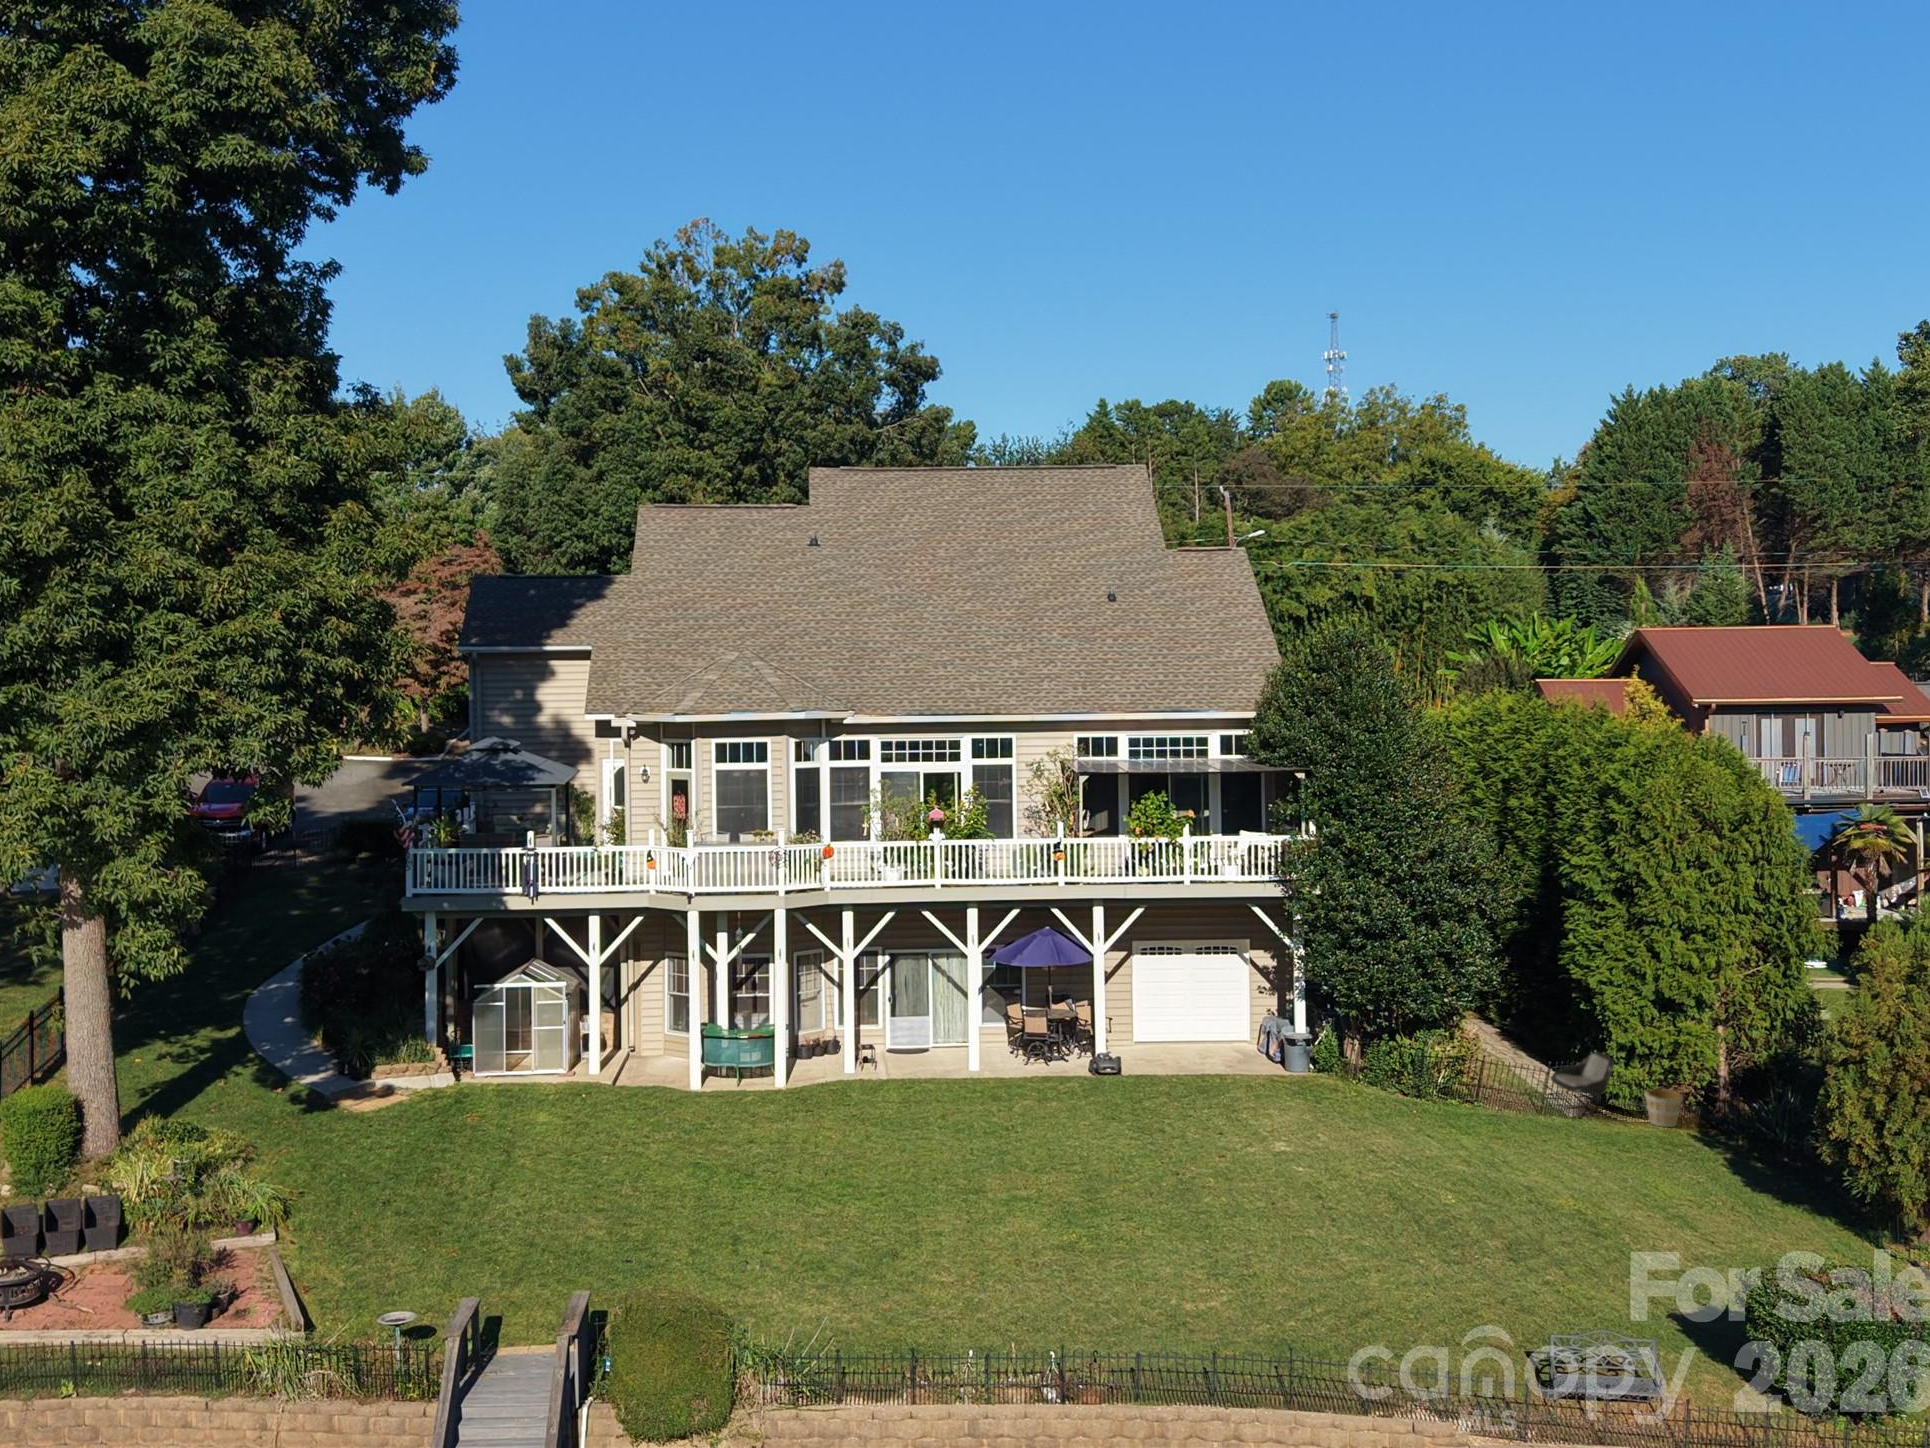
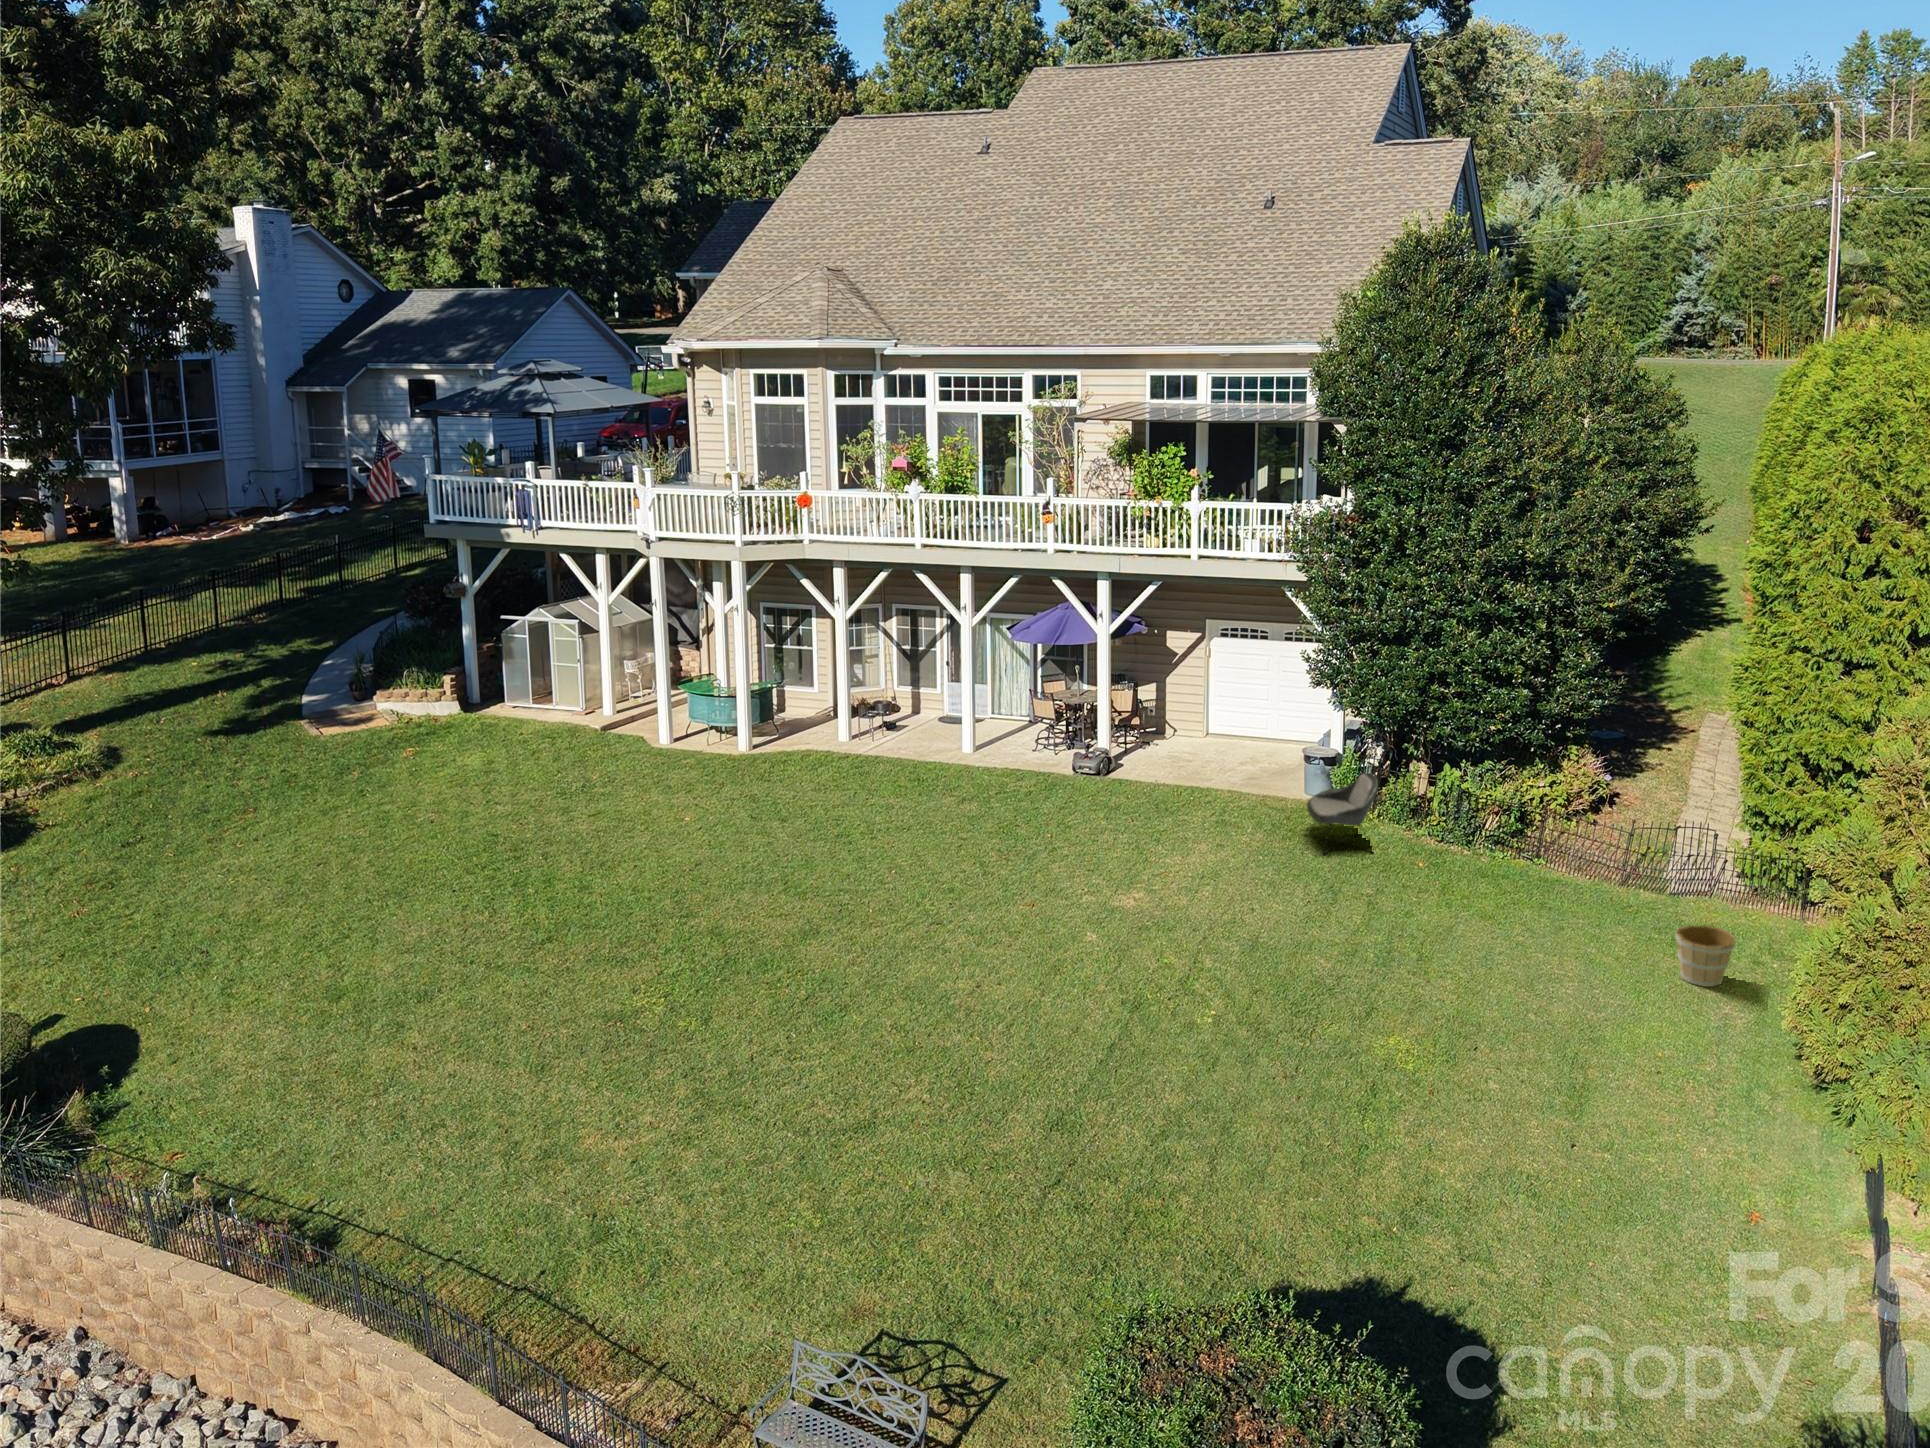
lounge chair: present [1551,1053,1614,1116] -> present [1307,773,1378,855]

